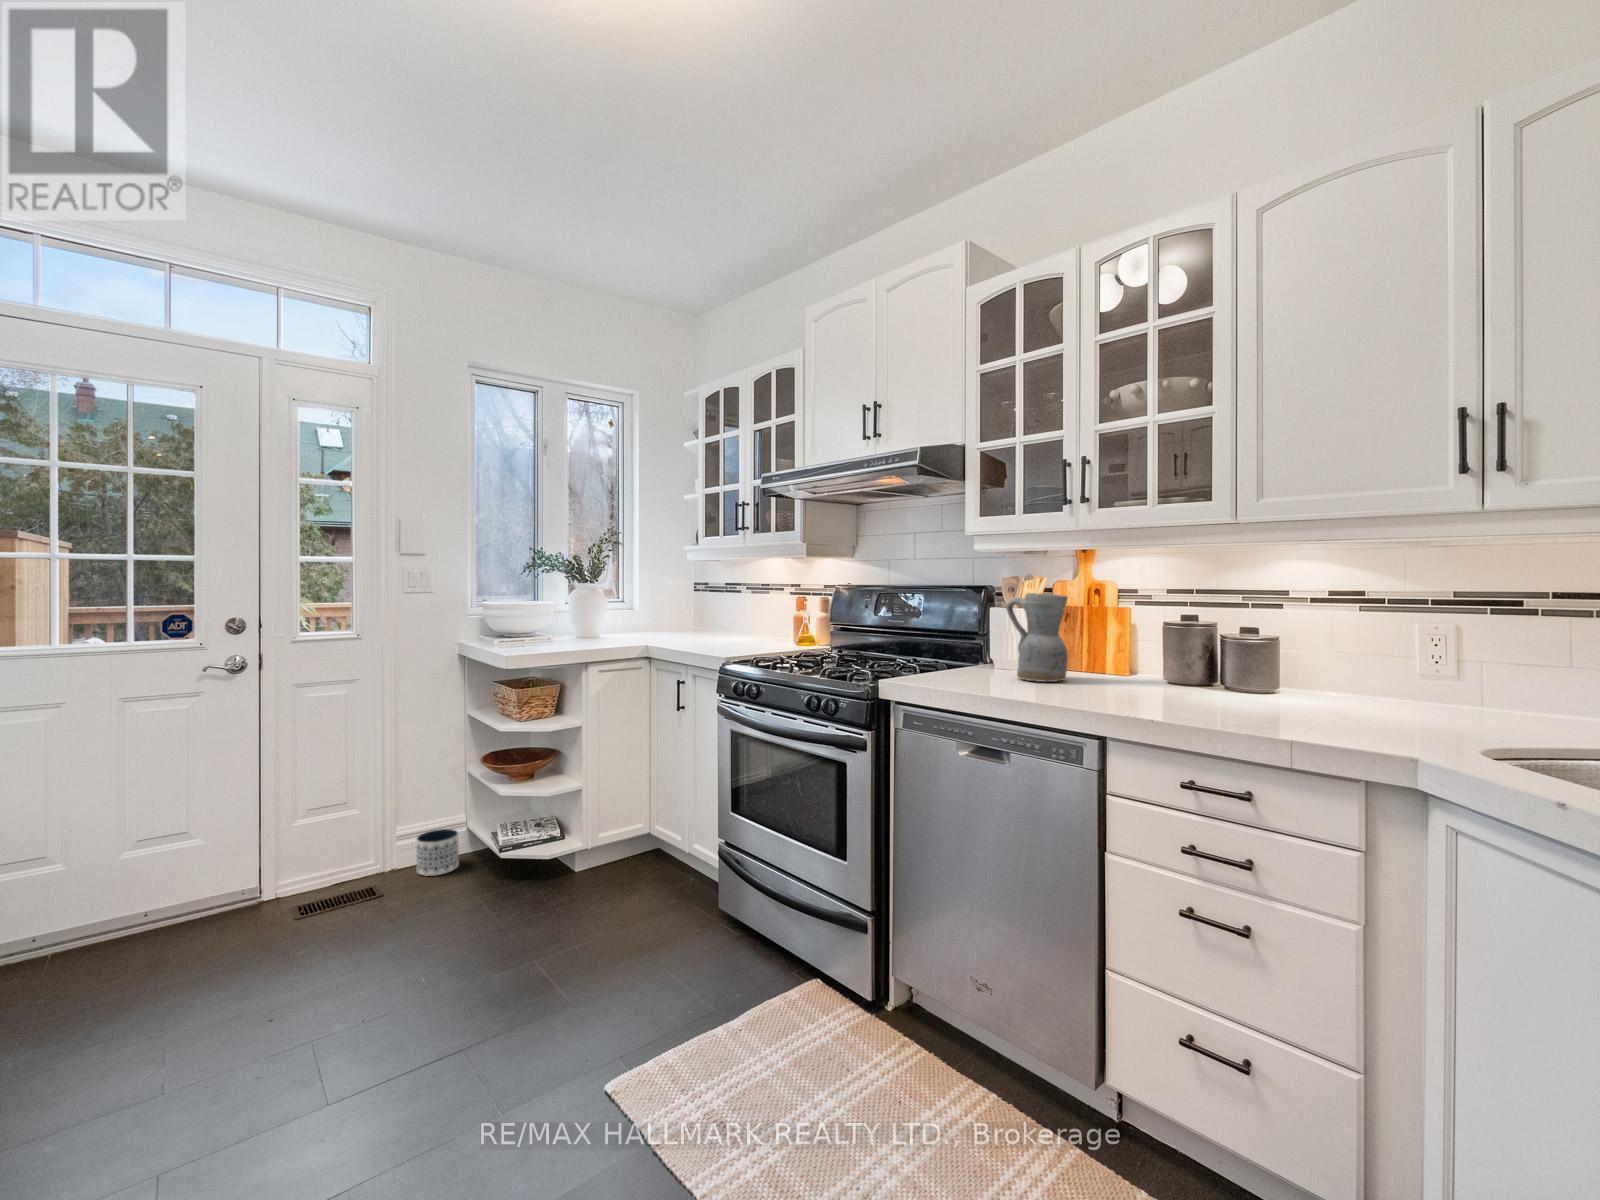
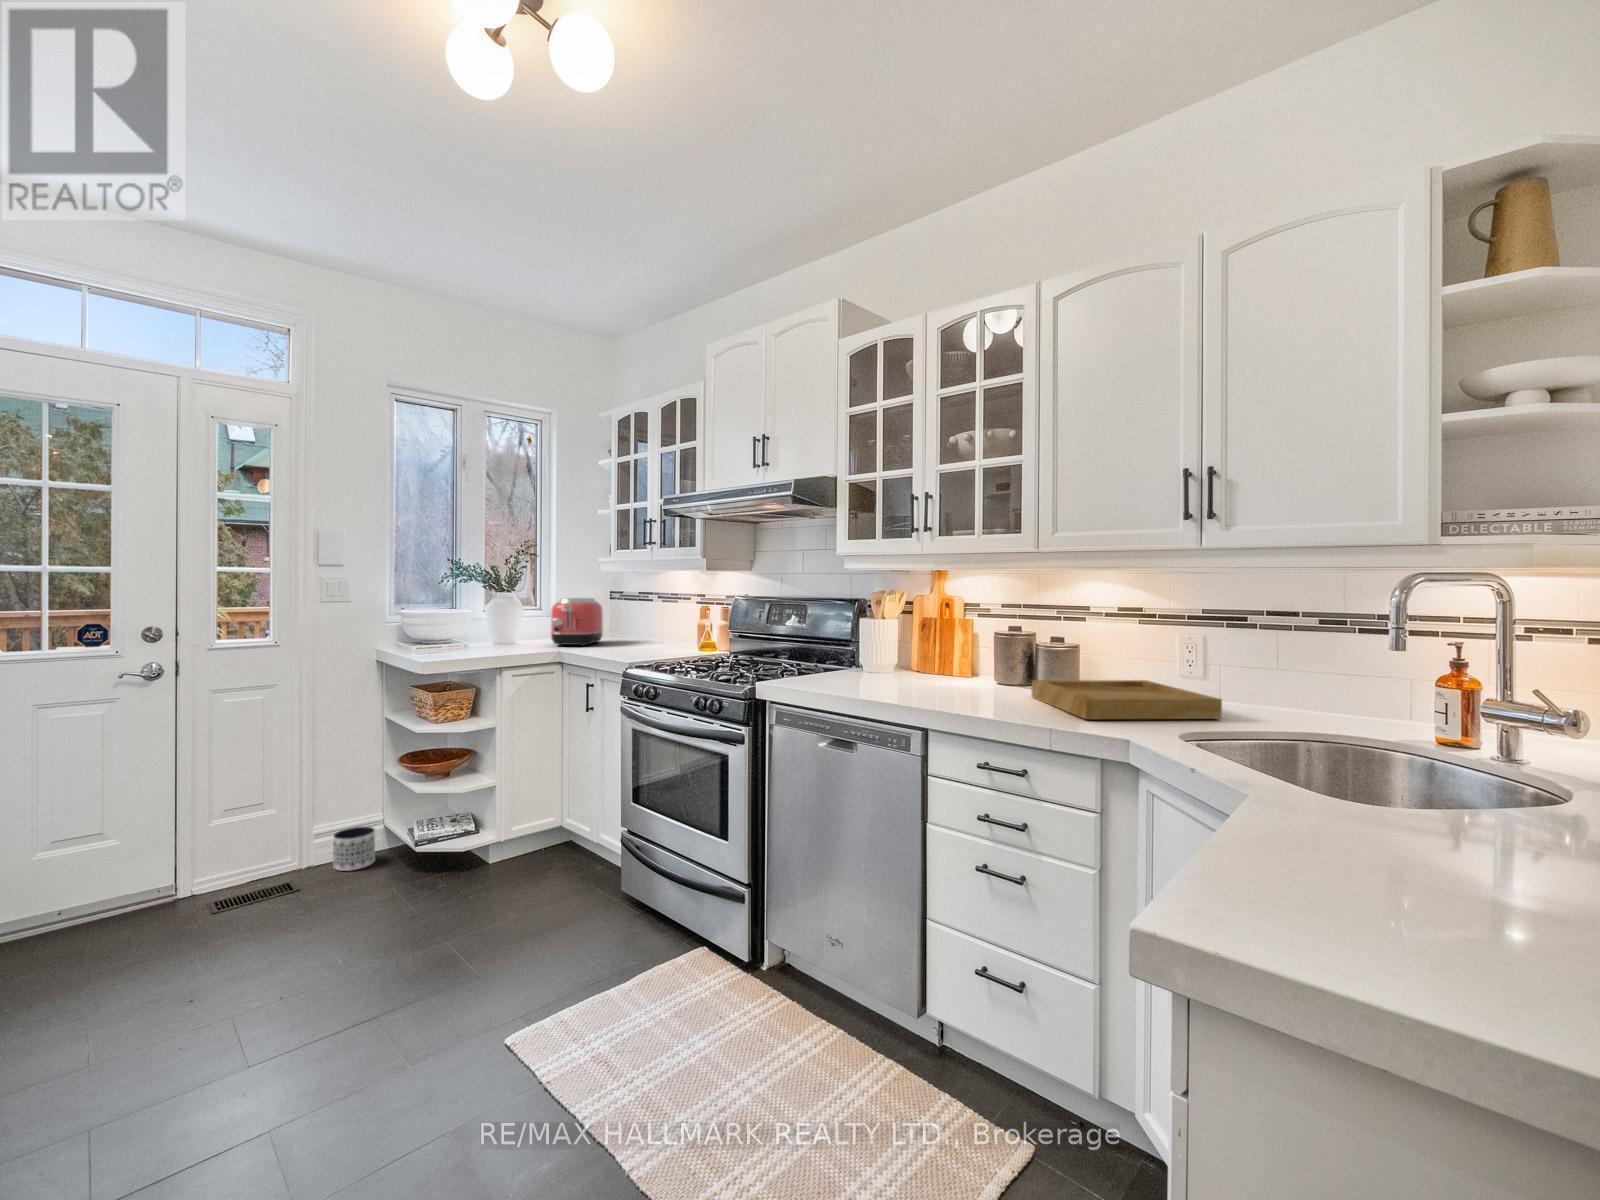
toaster: none [636,589,691,640] -> present [551,598,603,646]
ceramic pitcher: present [1006,593,1068,682] -> none [867,607,917,683]
tray: none [1224,679,1511,730] -> present [1032,680,1222,719]

